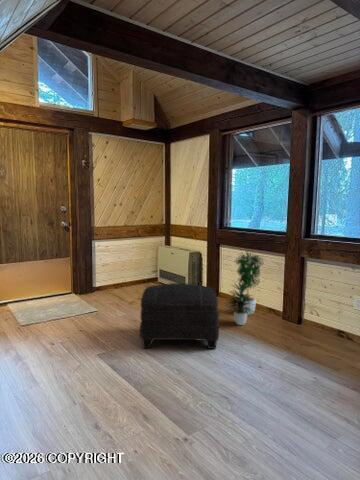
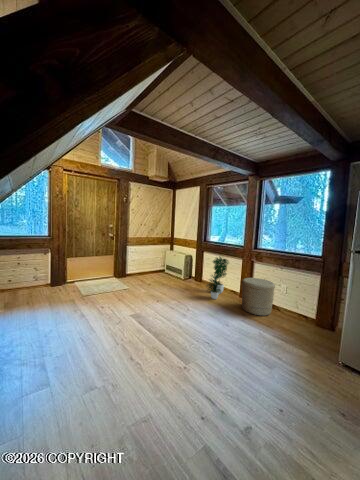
ottoman: present [140,283,219,349] -> none [156,273,202,311]
woven basket: none [287,287,346,352] -> present [242,278,275,316]

